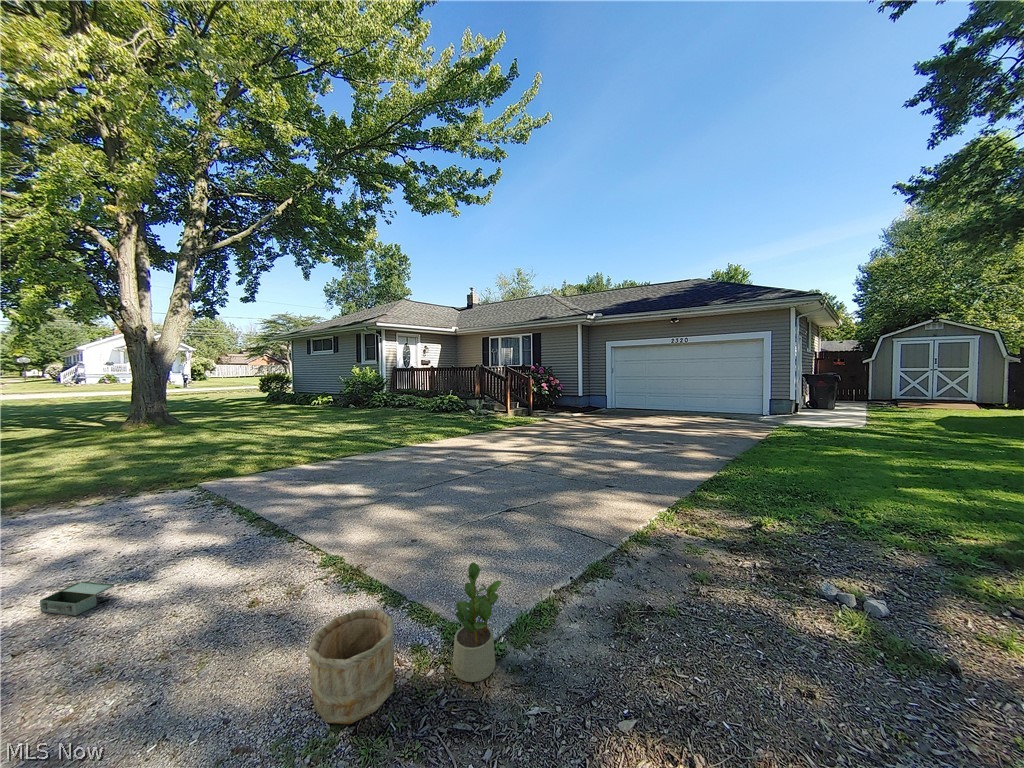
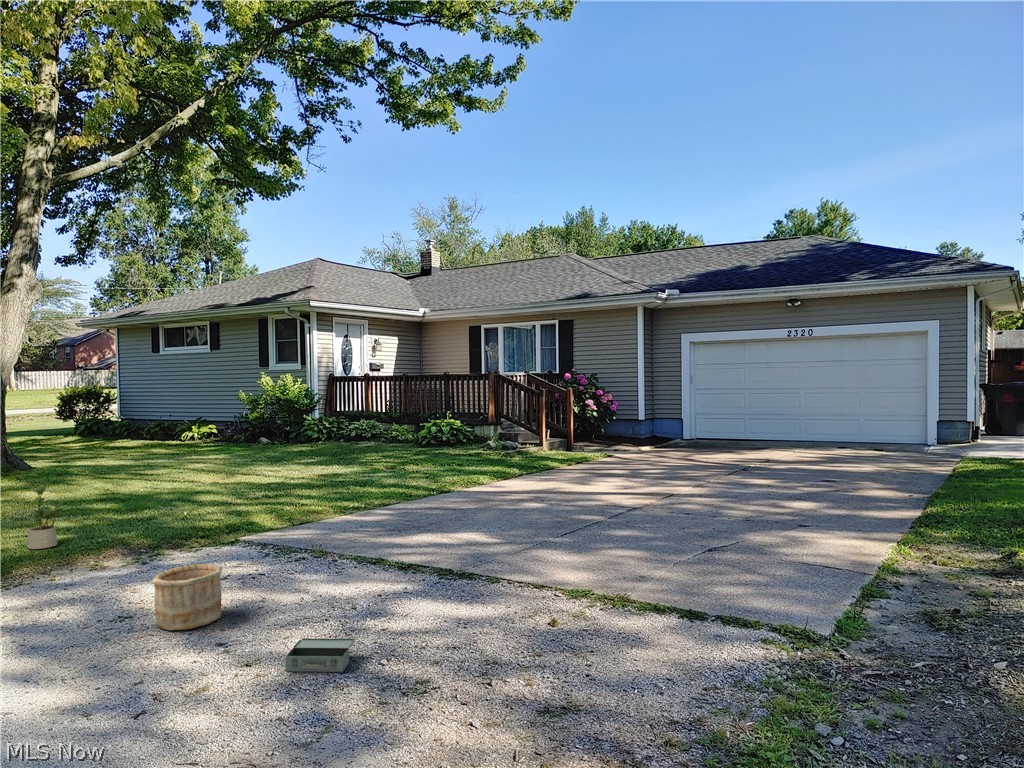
potted plant: present [453,562,501,682] -> present [27,485,64,549]
wooden bucket: present [306,610,394,724] -> present [152,564,222,630]

